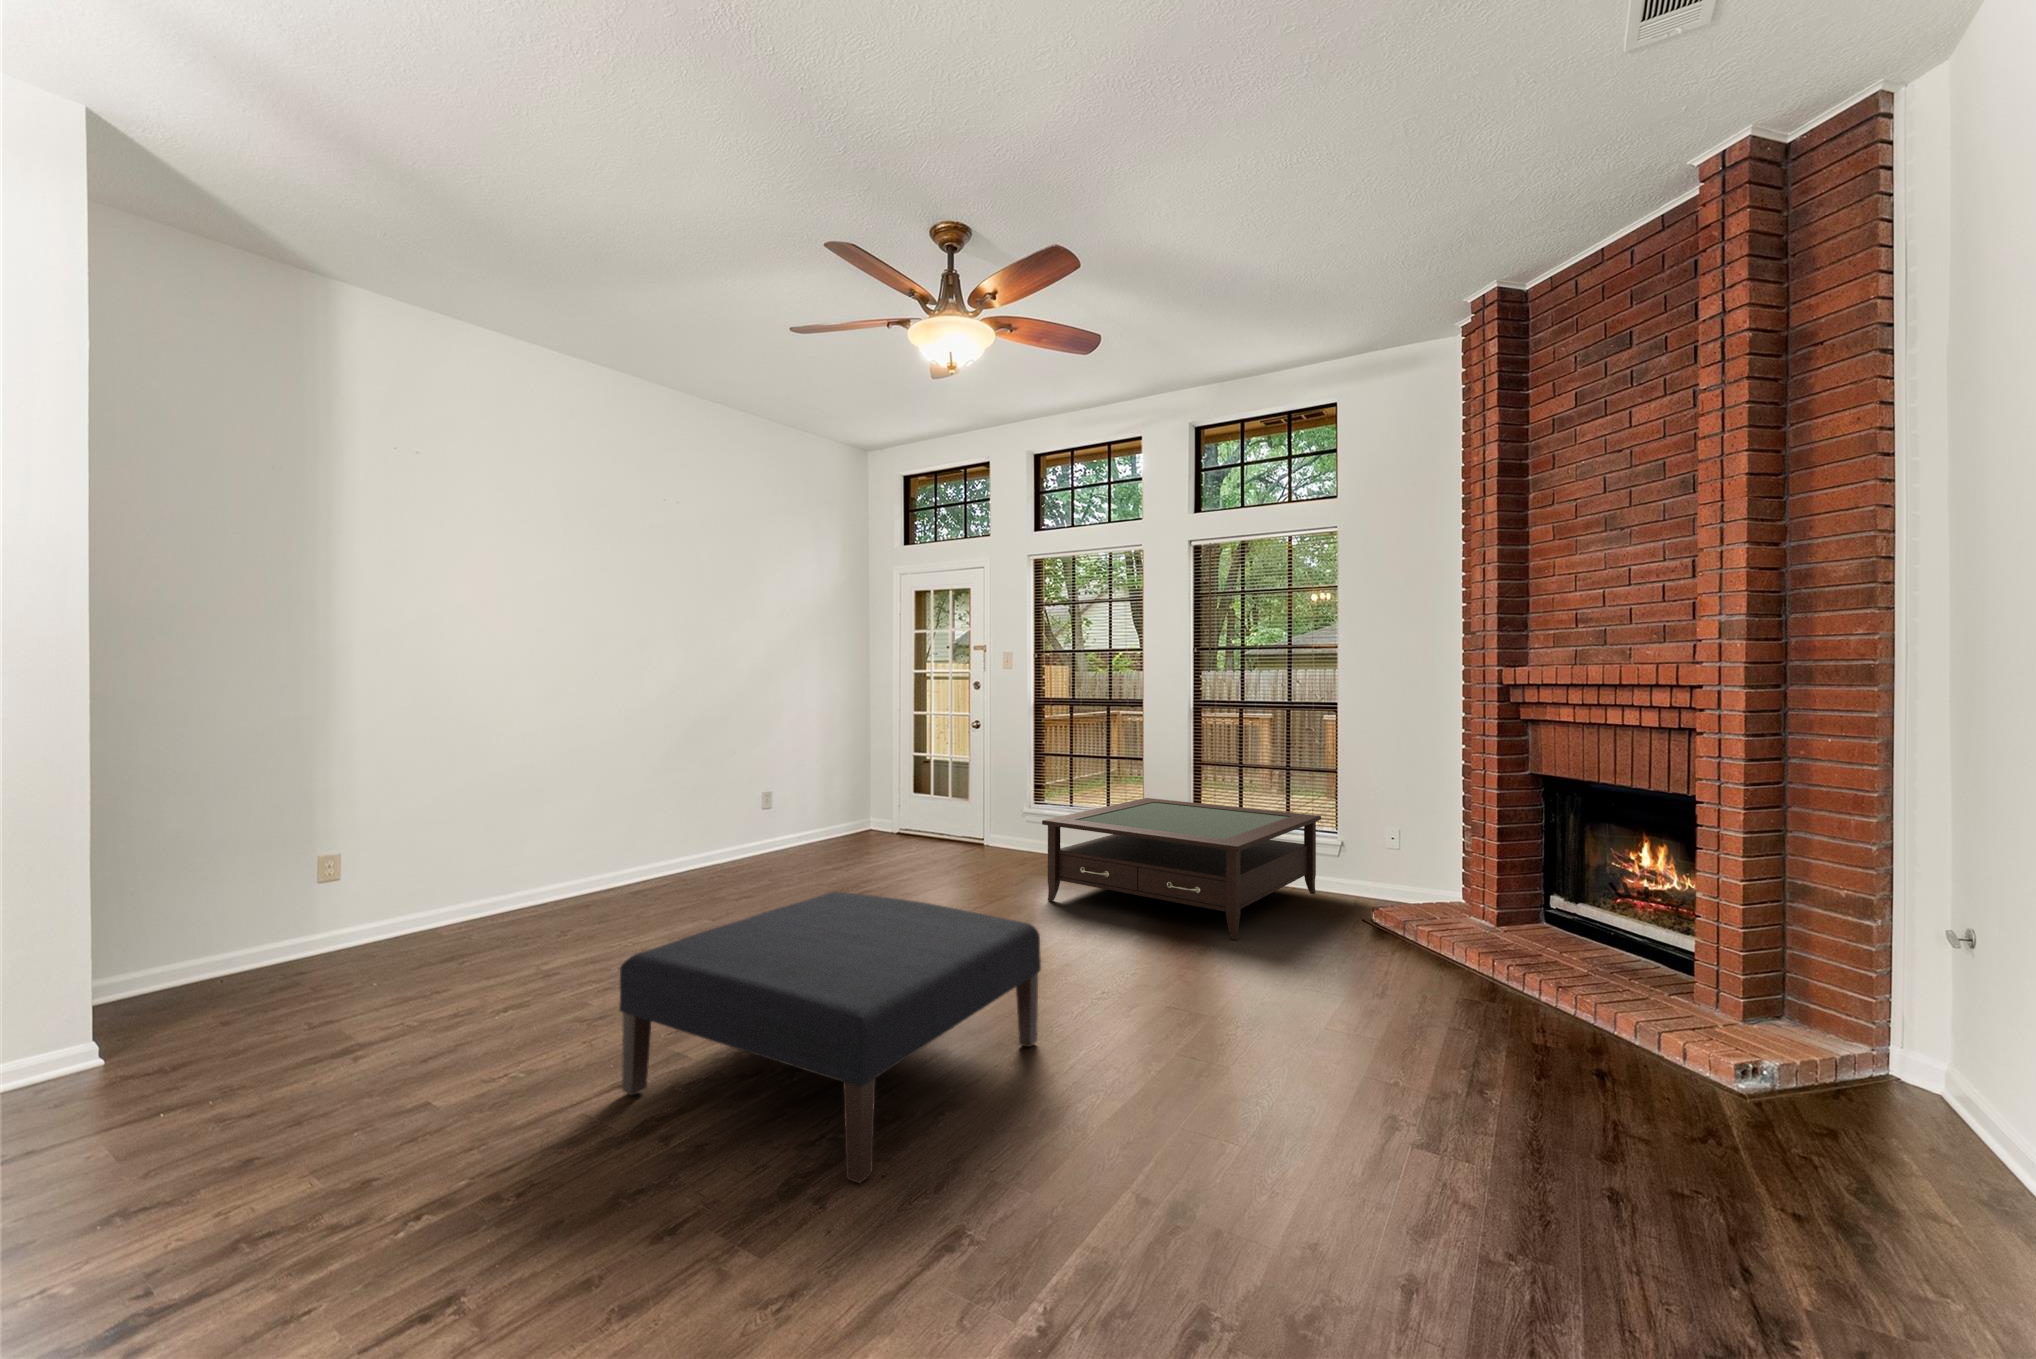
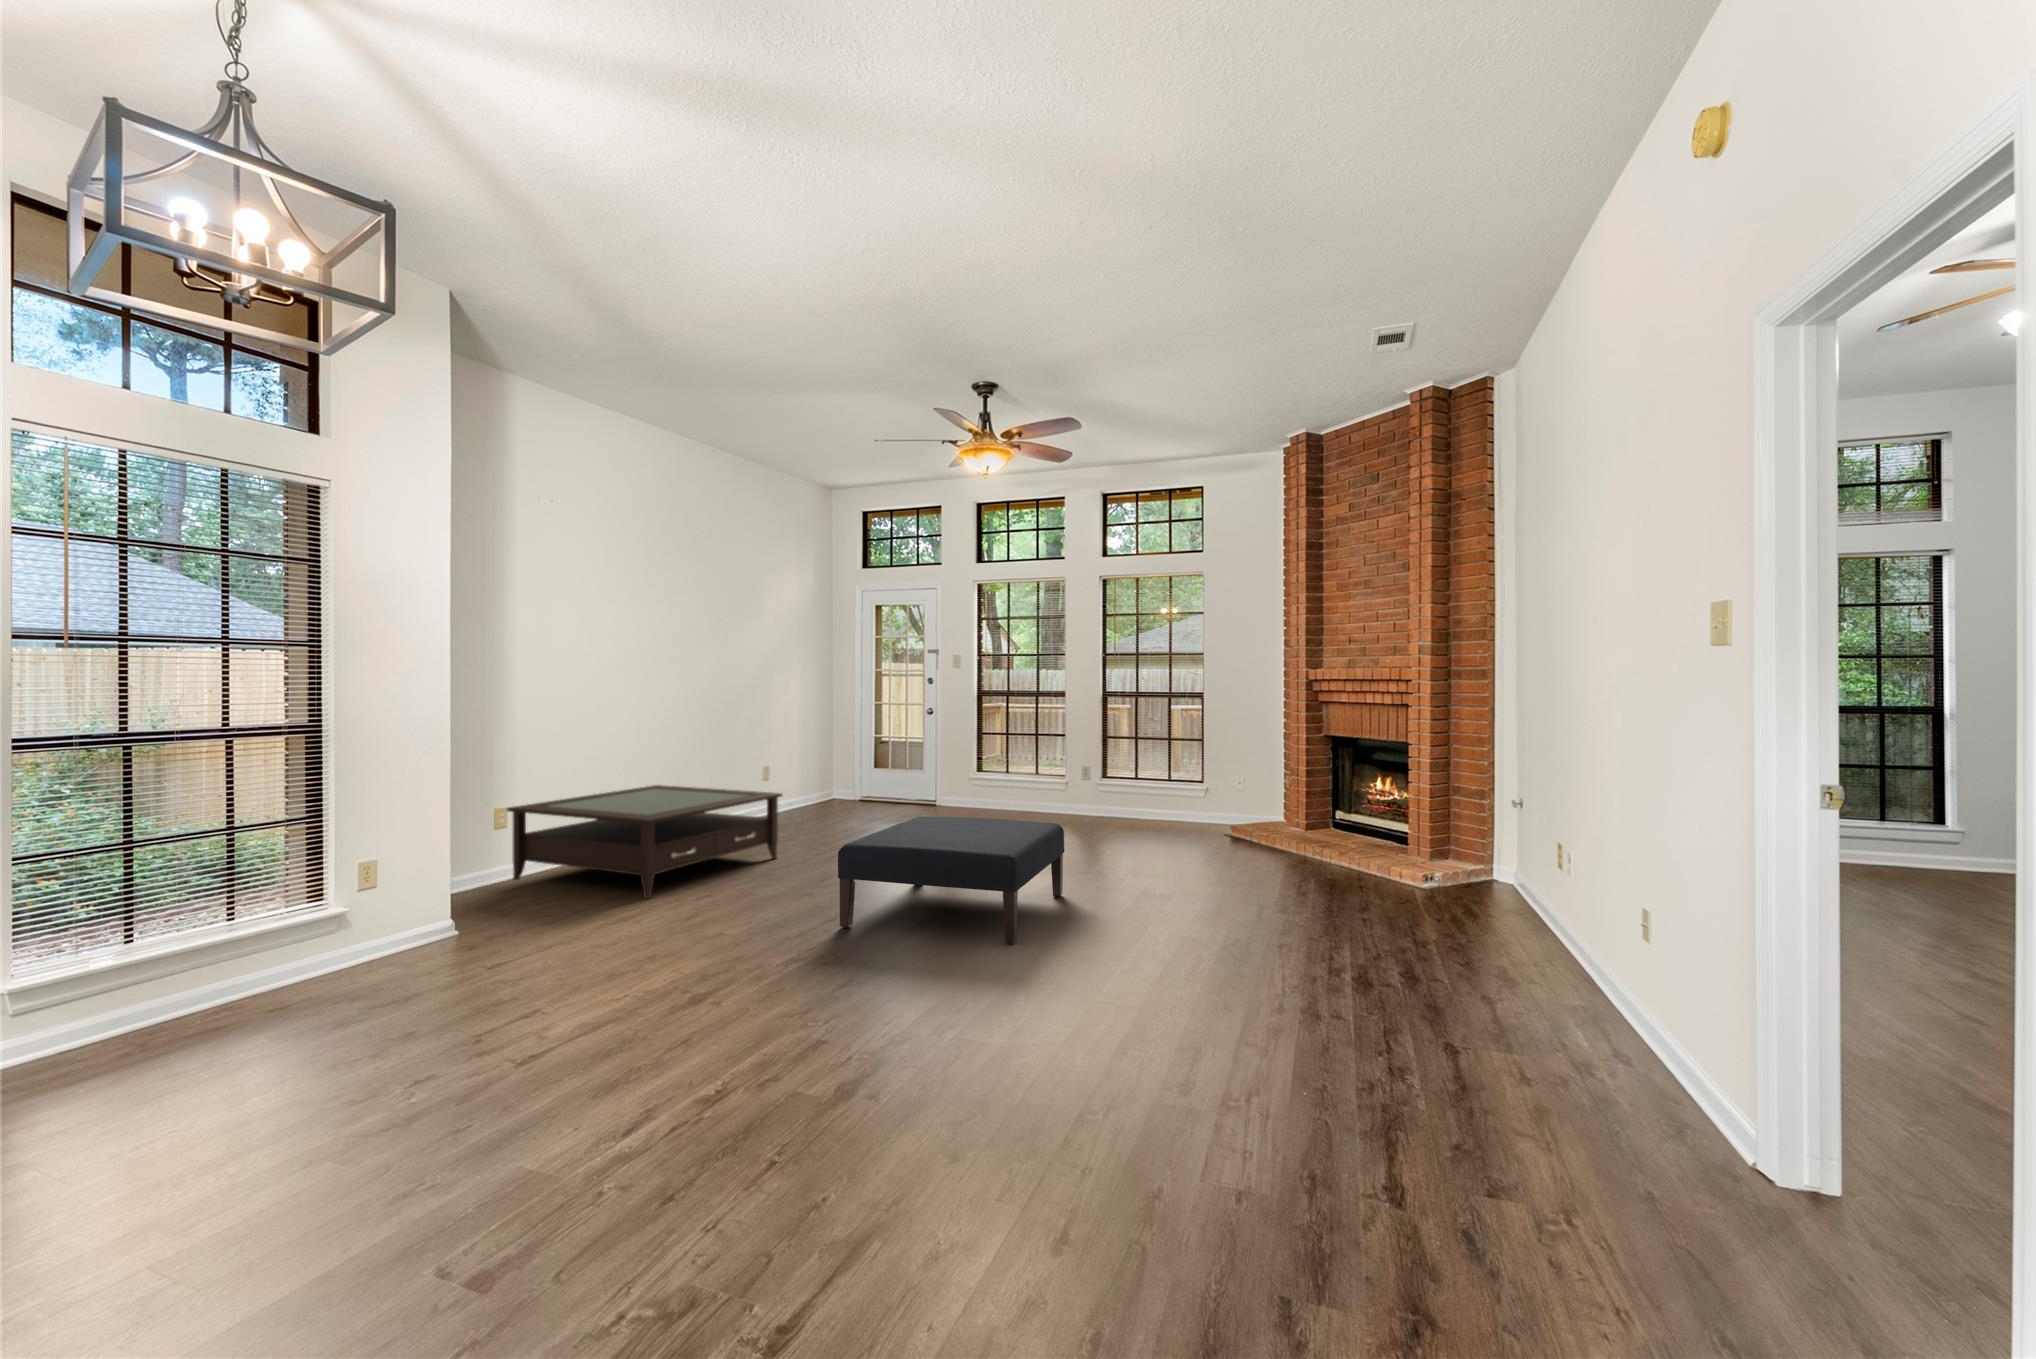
coffee table: present [1042,798,1321,940] -> present [506,785,782,898]

